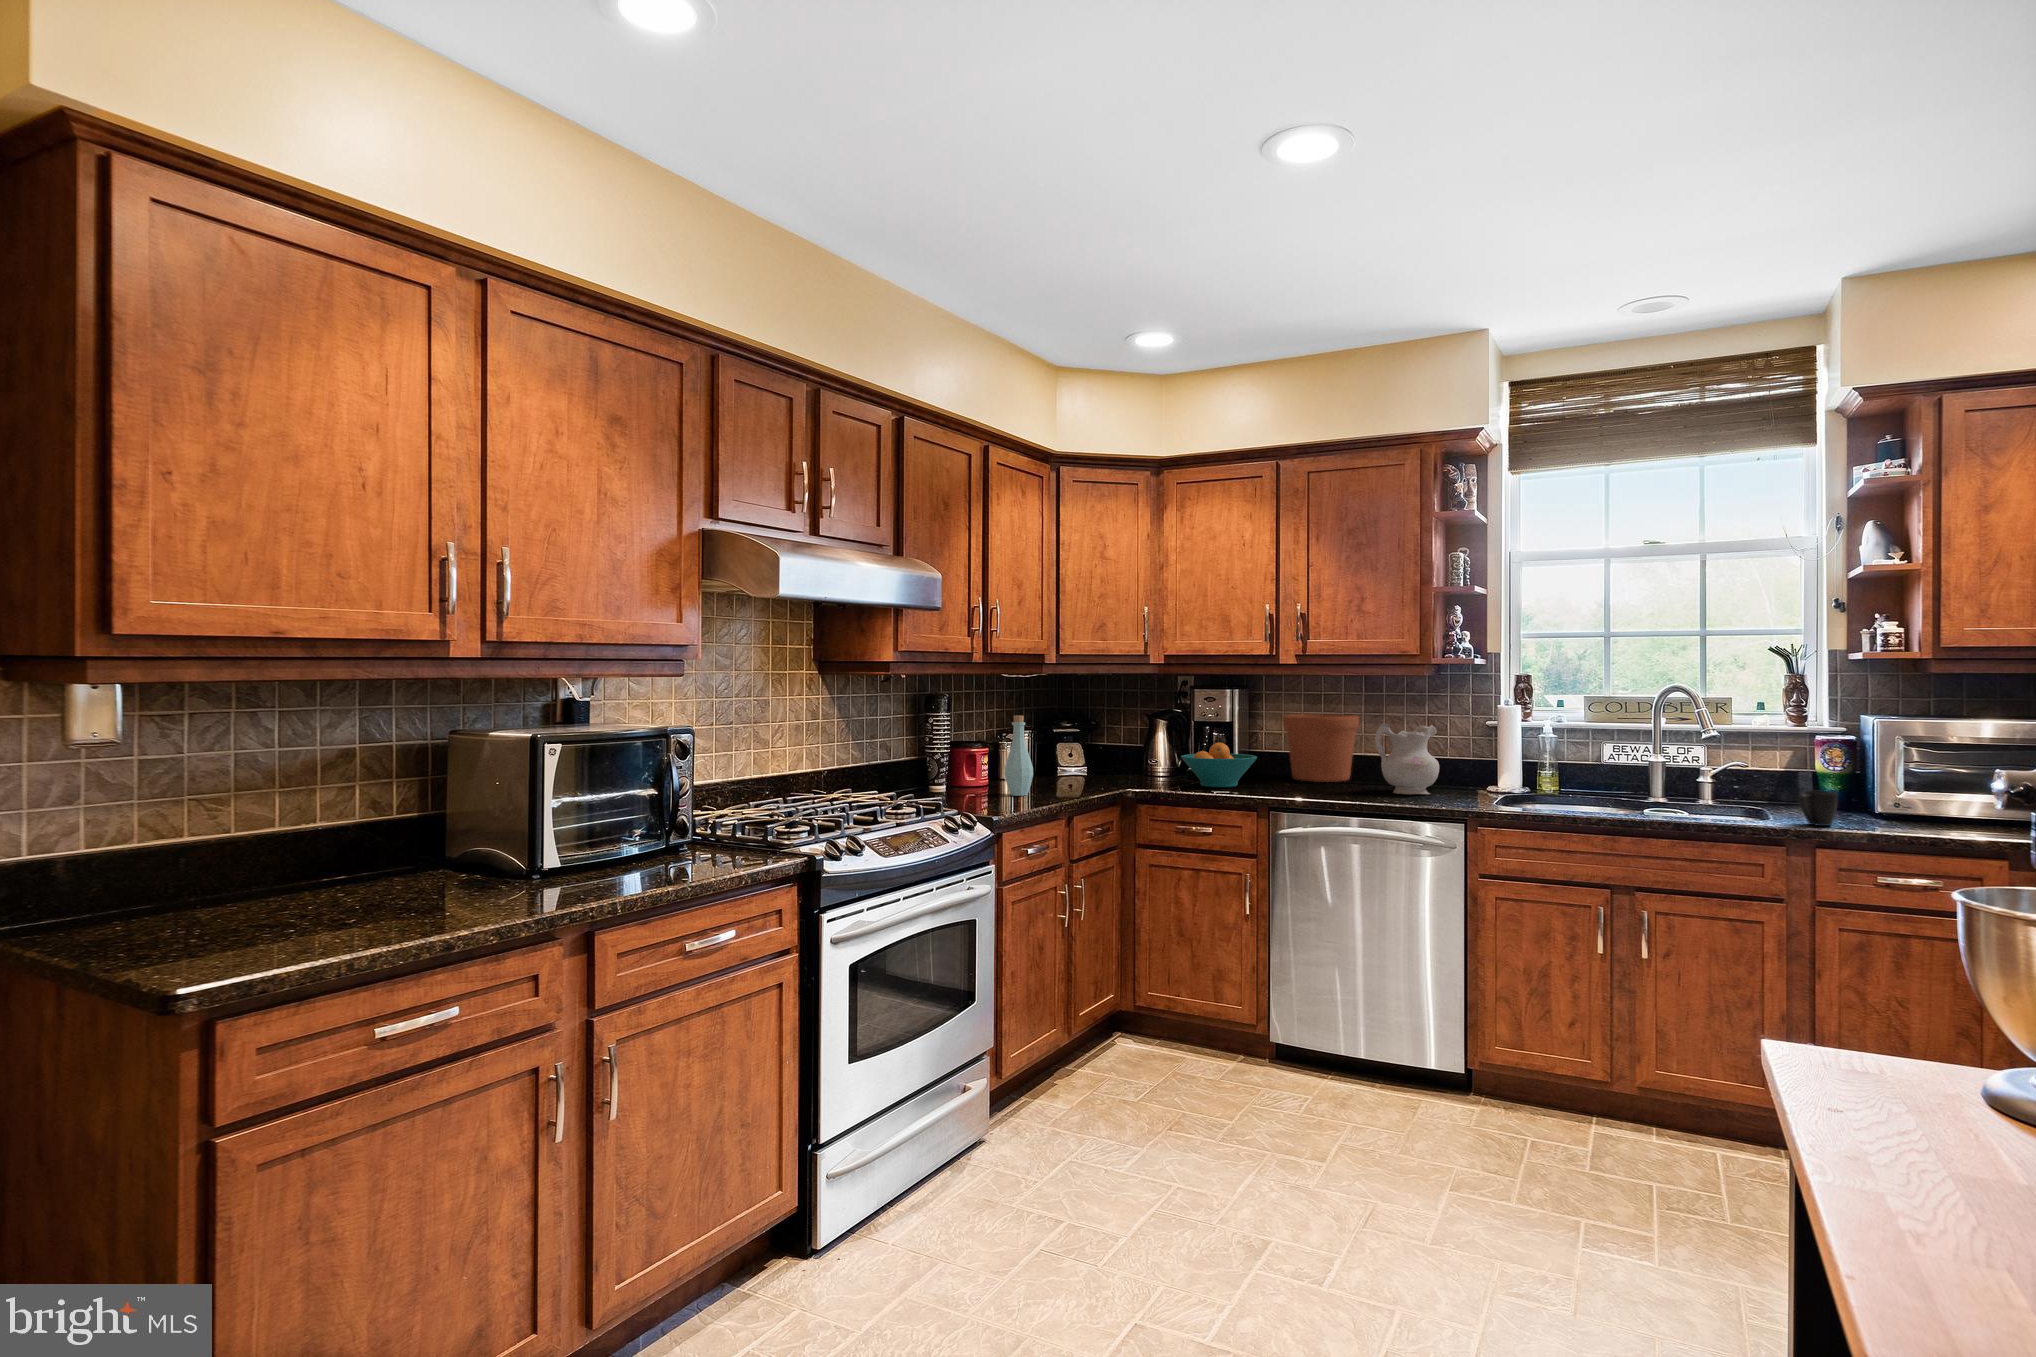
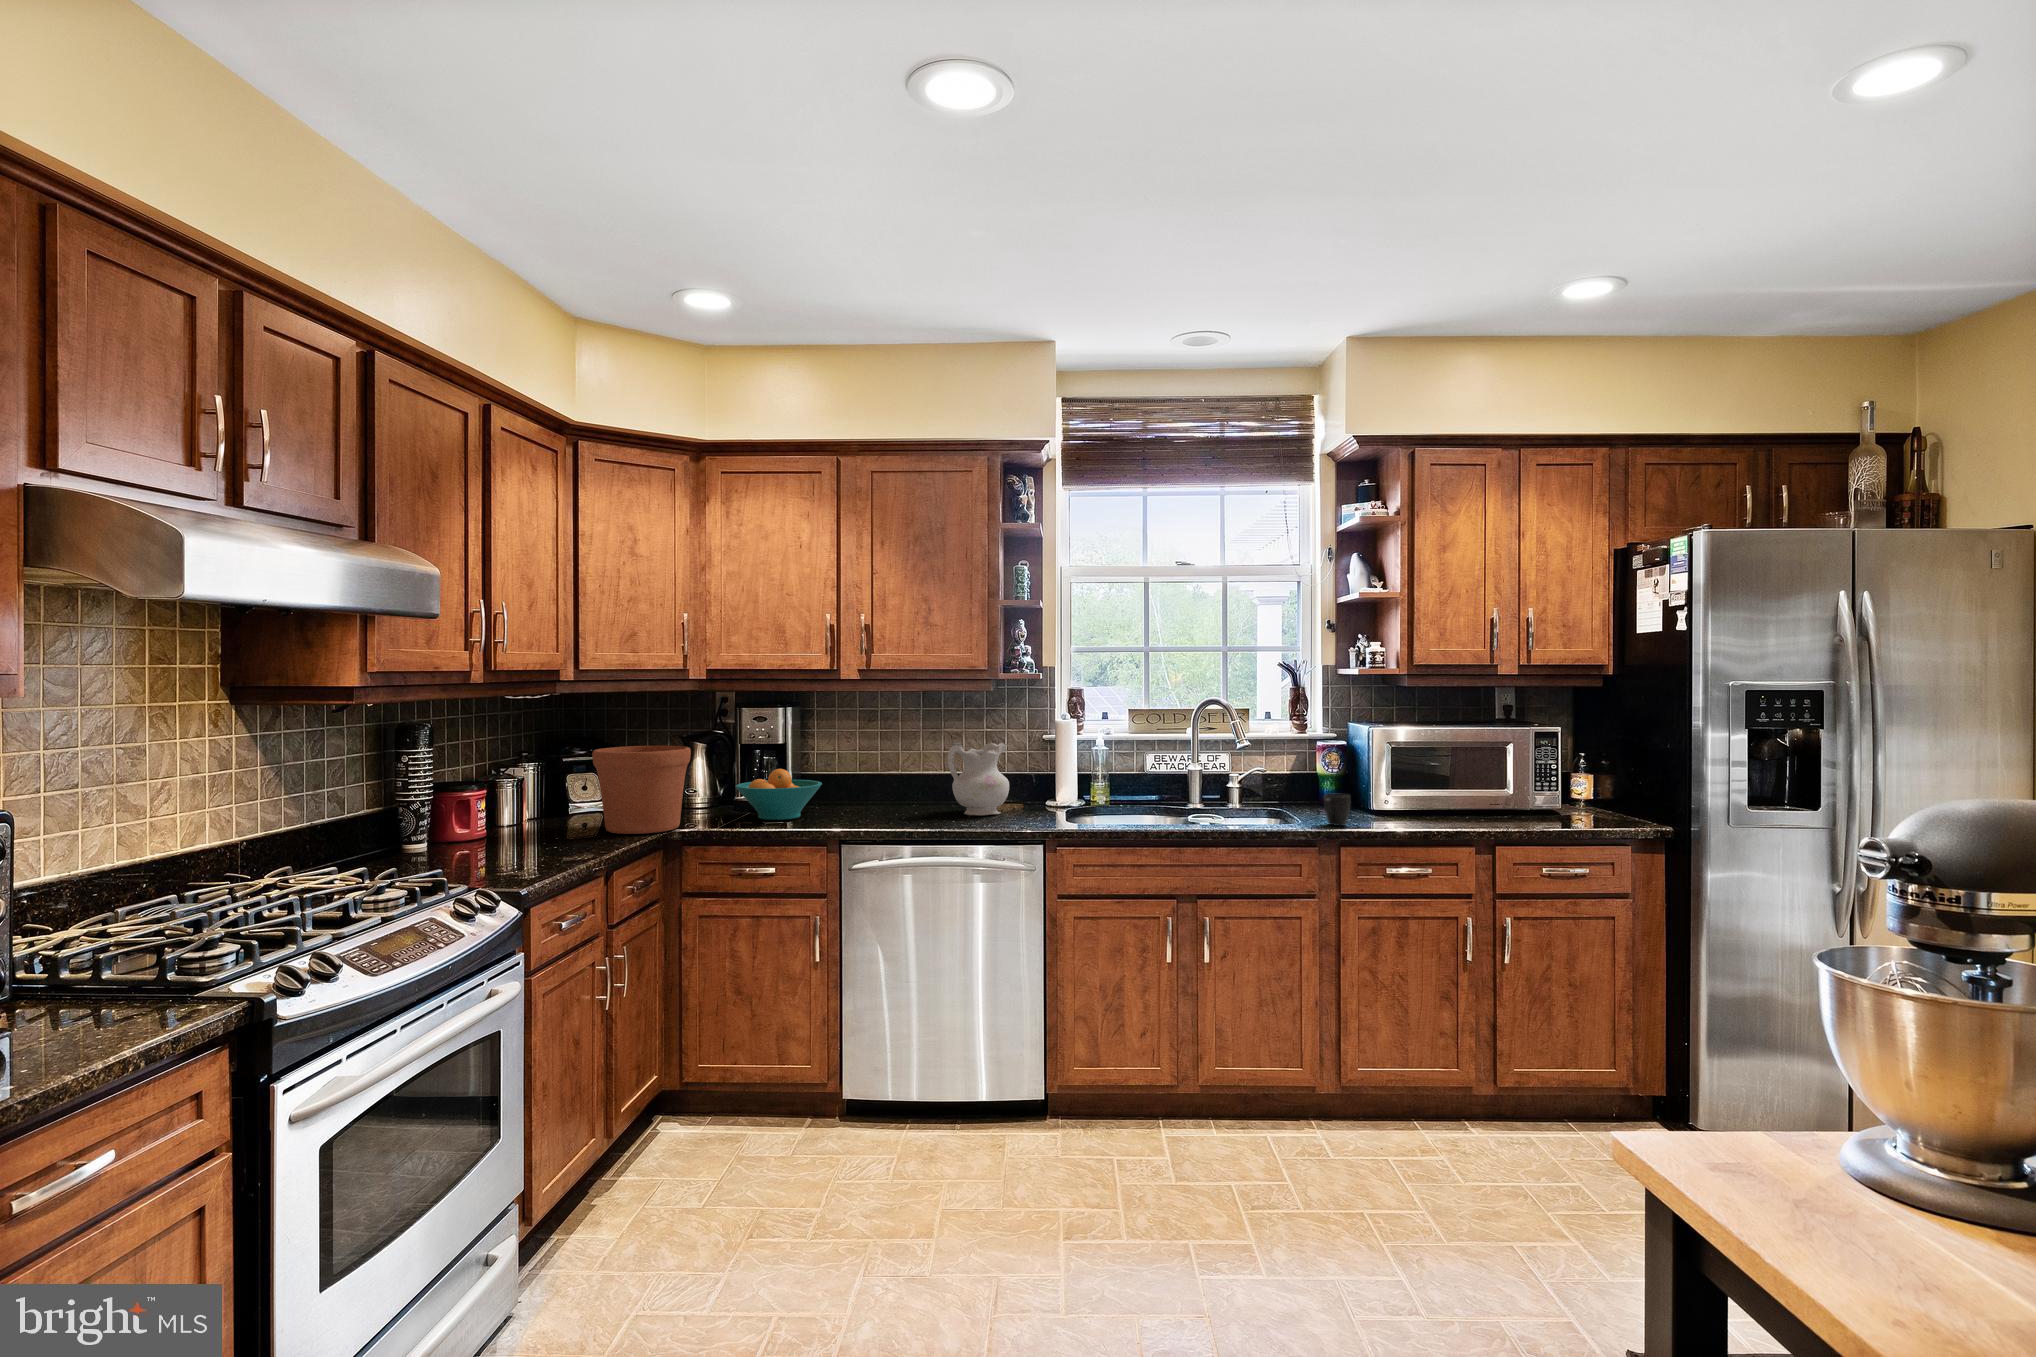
flower pot: present [1283,714,1359,782] -> present [592,746,691,834]
bottle: present [1005,716,1033,796] -> none [517,749,557,850]

